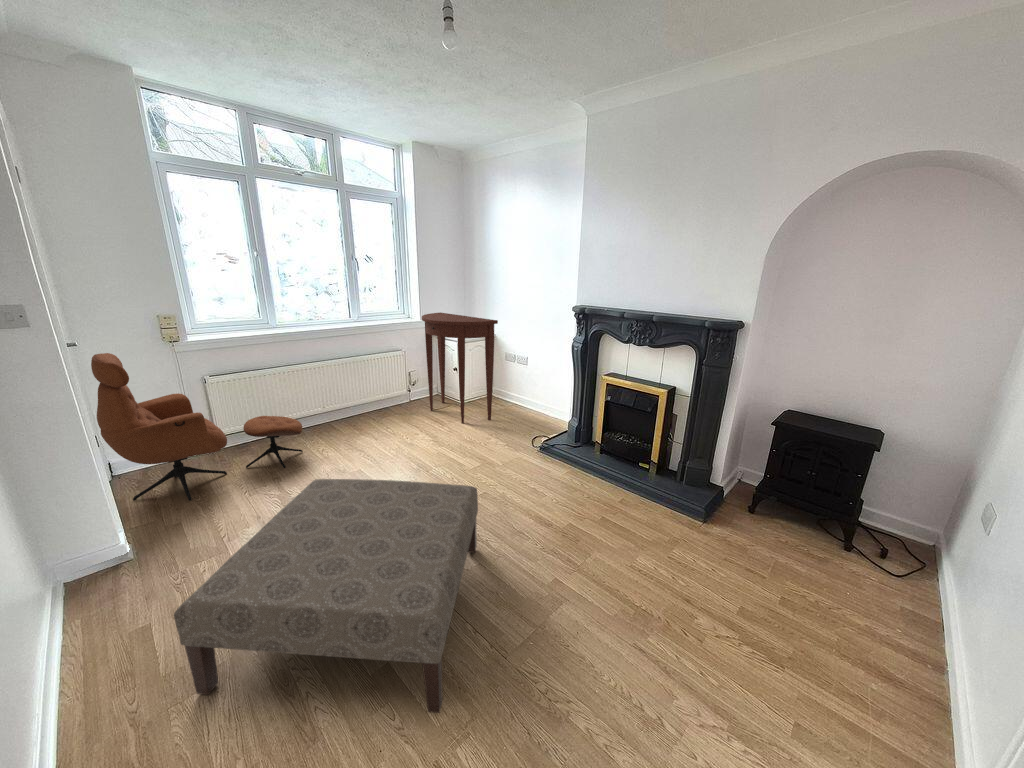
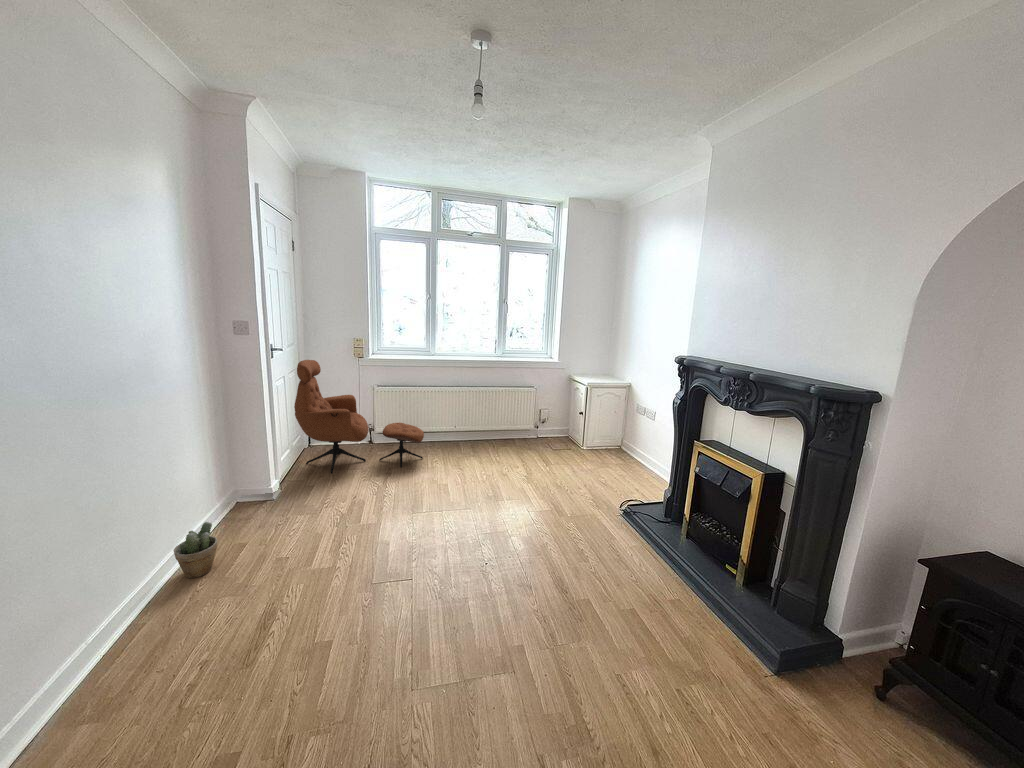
console table: present [422,312,498,423] -> none [548,356,616,471]
ottoman: present [174,479,478,713] -> none [219,475,480,701]
potted plant: none [52,616,129,705] -> present [173,522,217,578]

